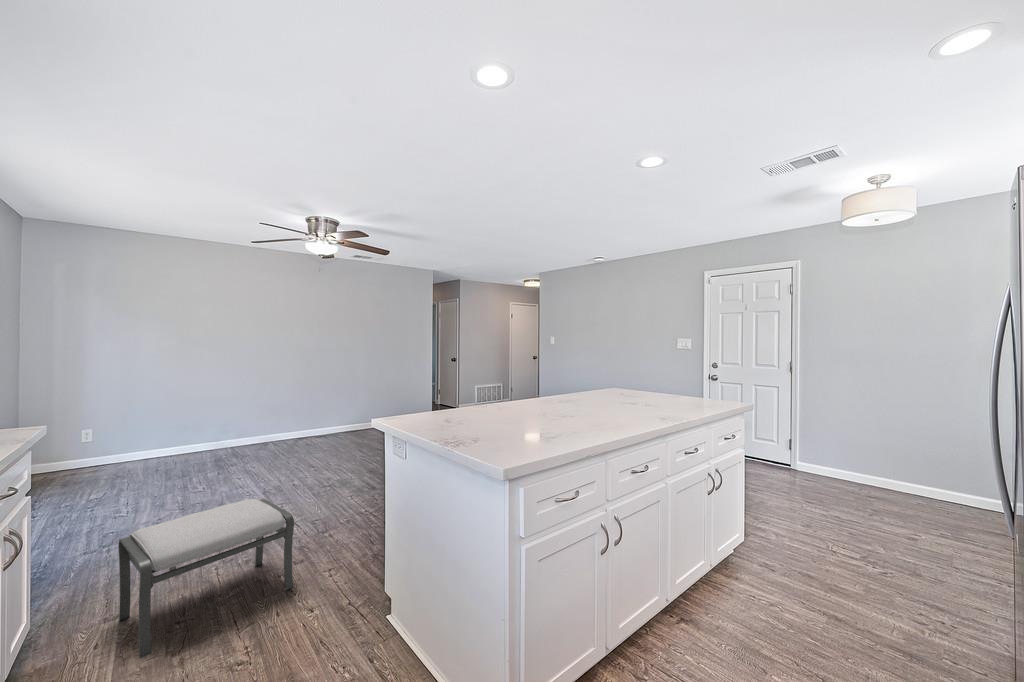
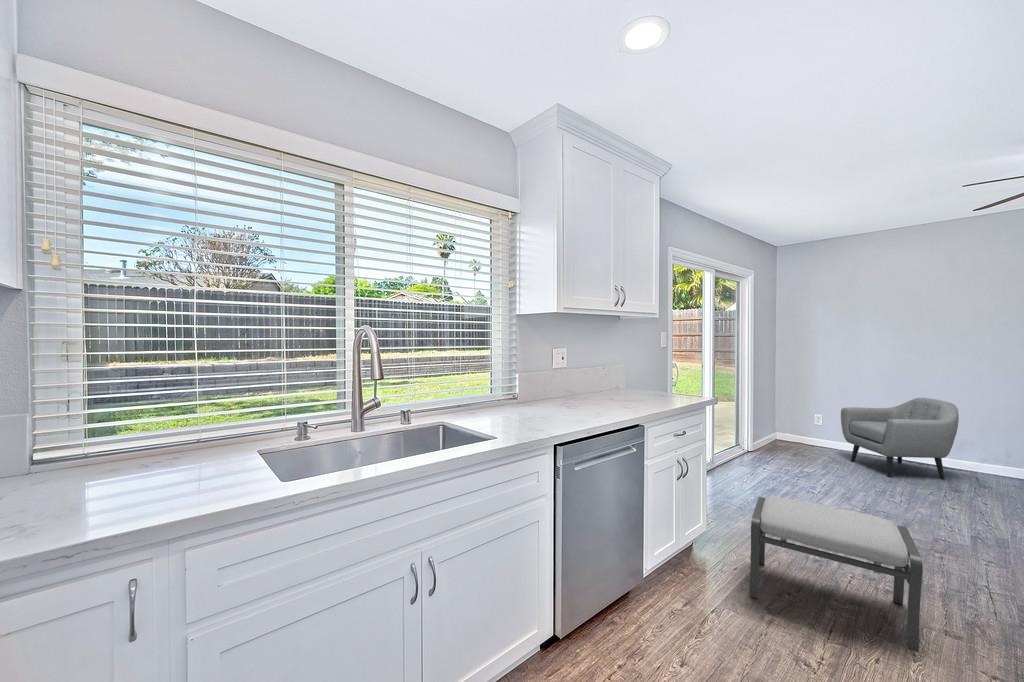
armchair: none [121,393,227,472] -> present [841,398,959,479]

